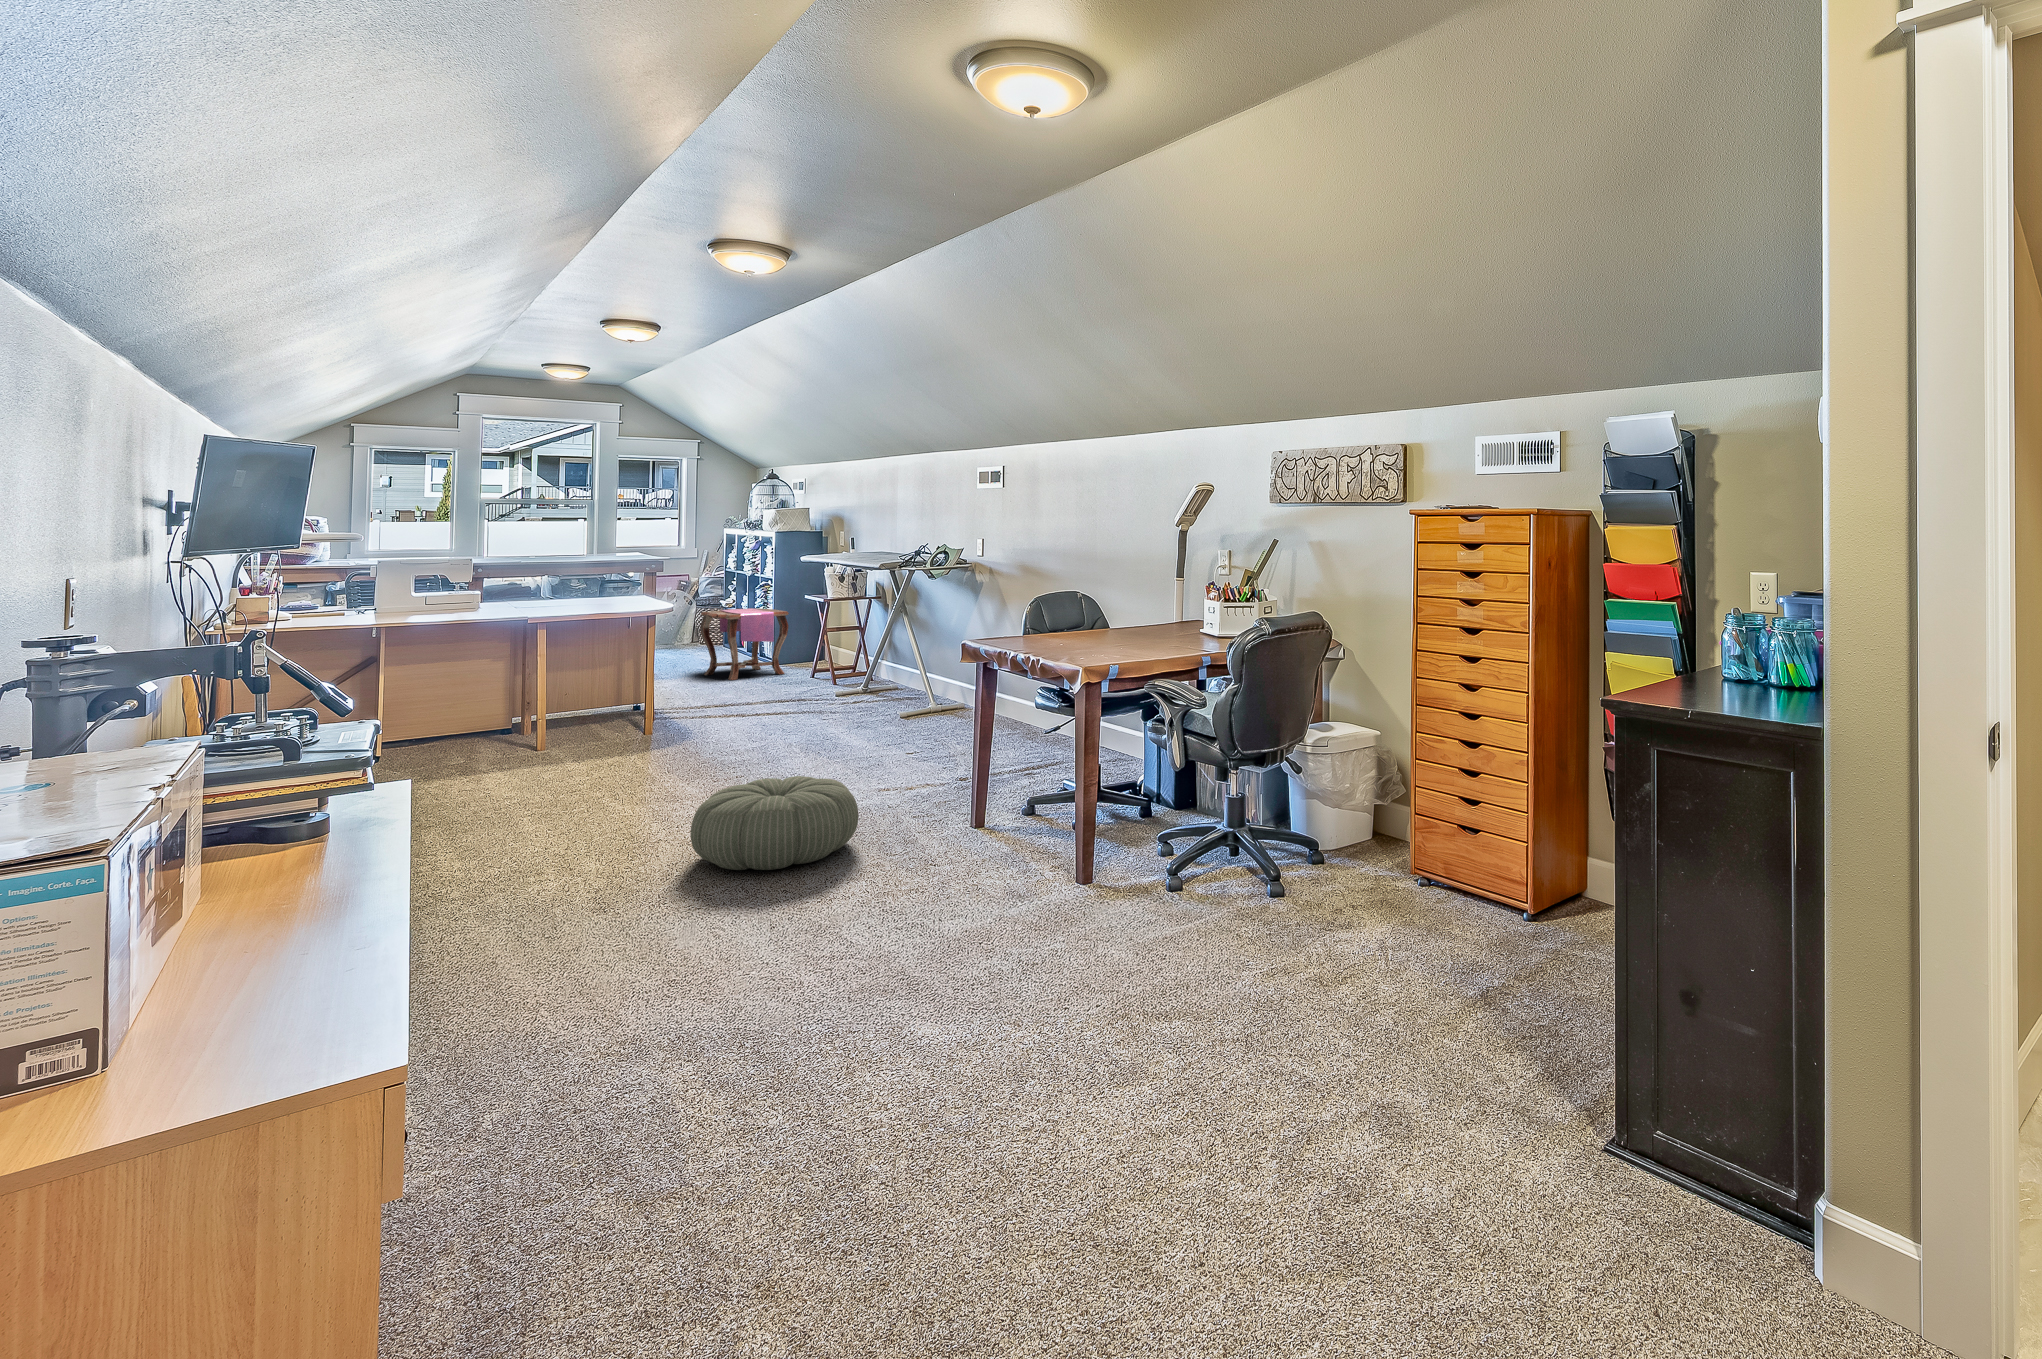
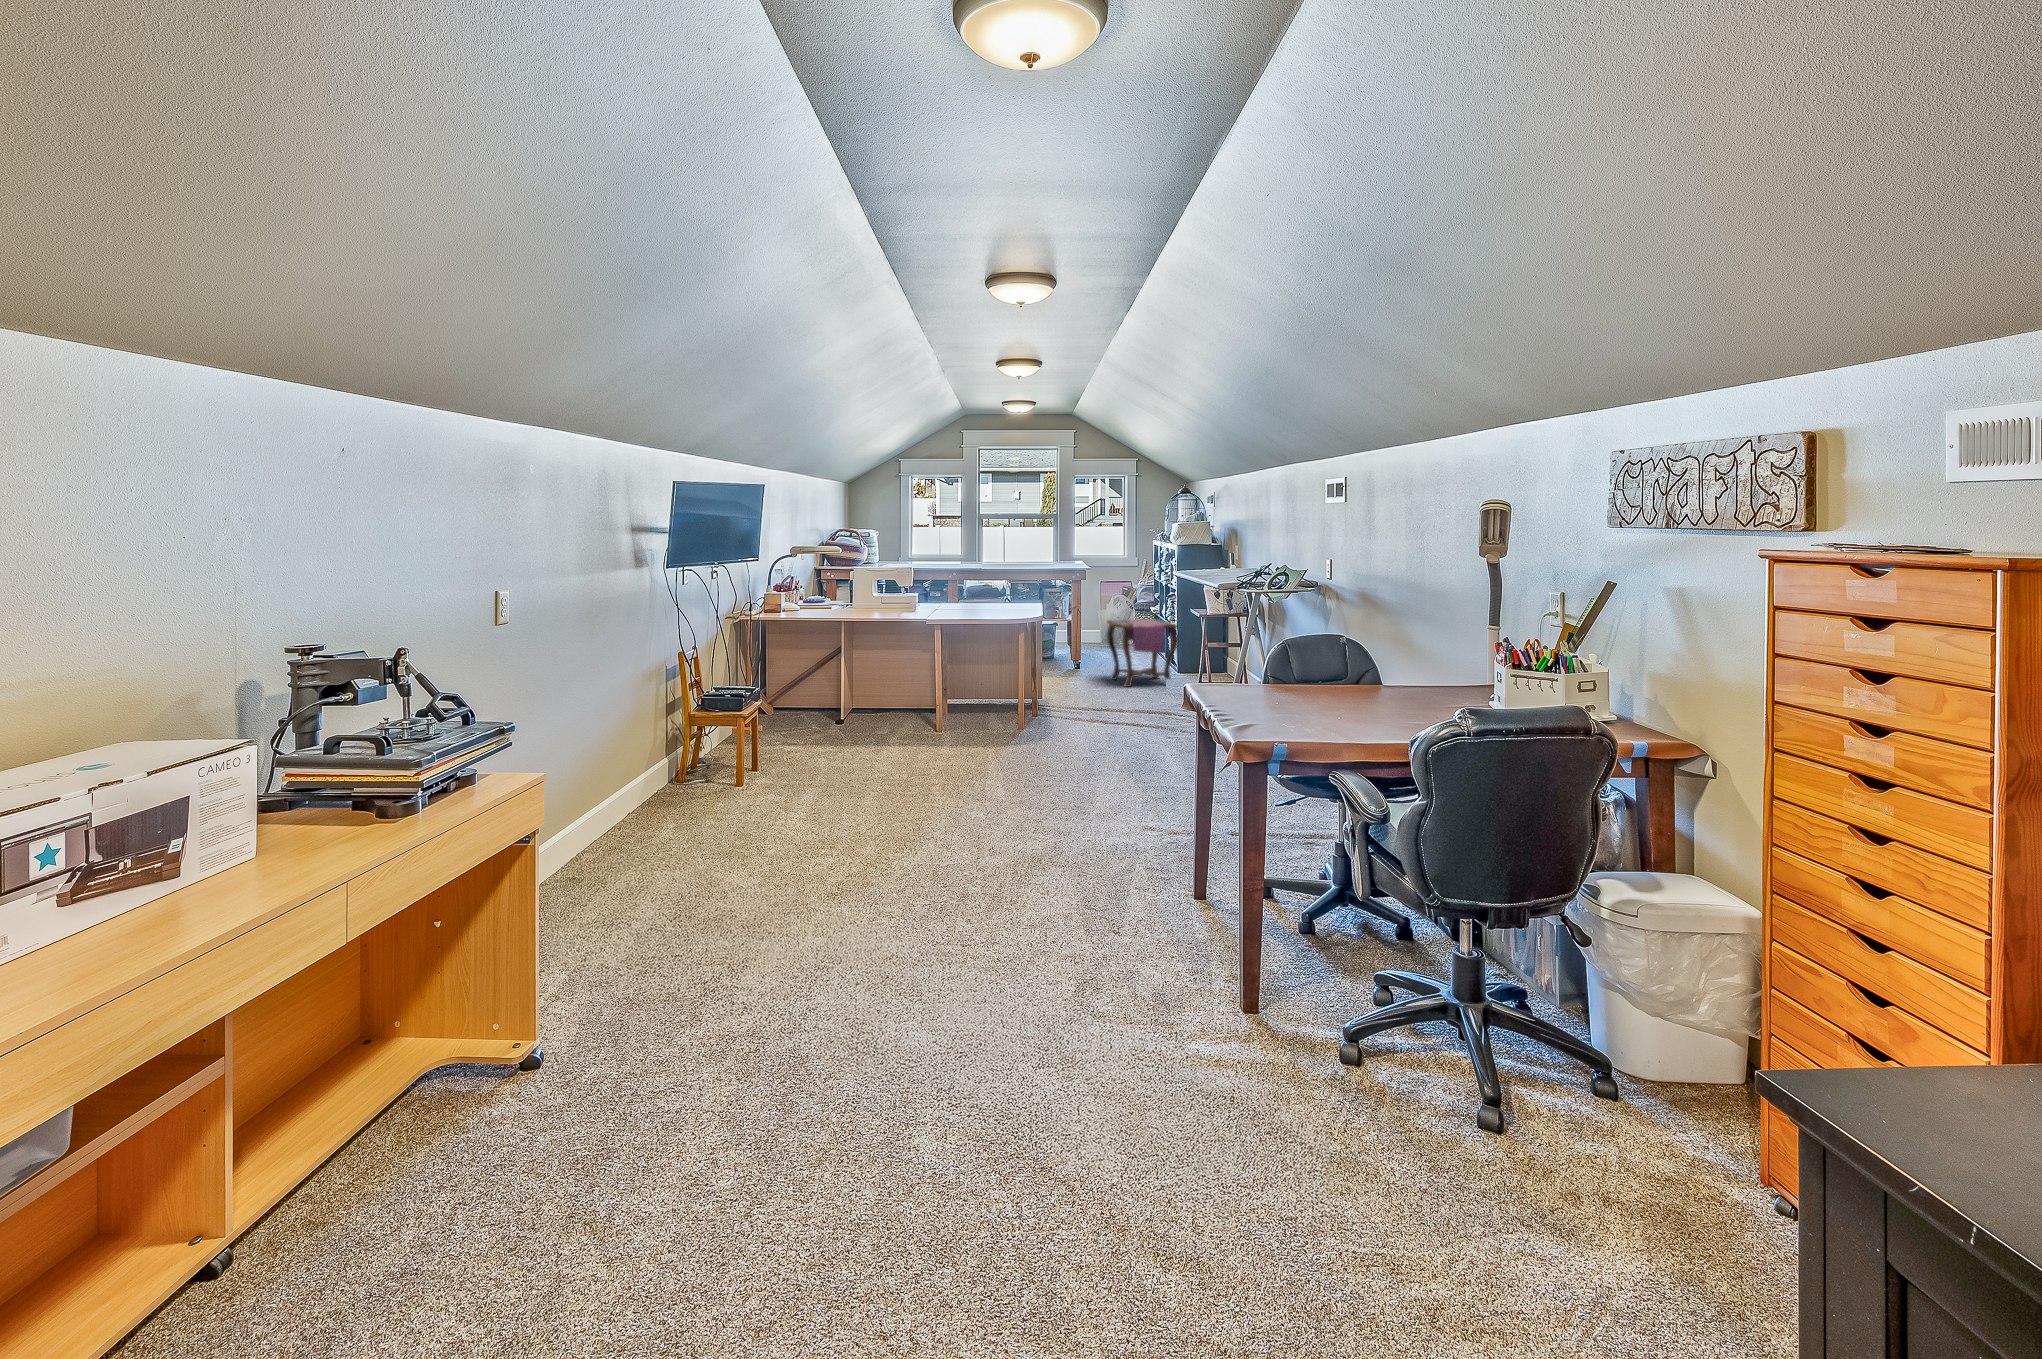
pouf: present [690,776,859,870] -> none [913,805,1063,902]

